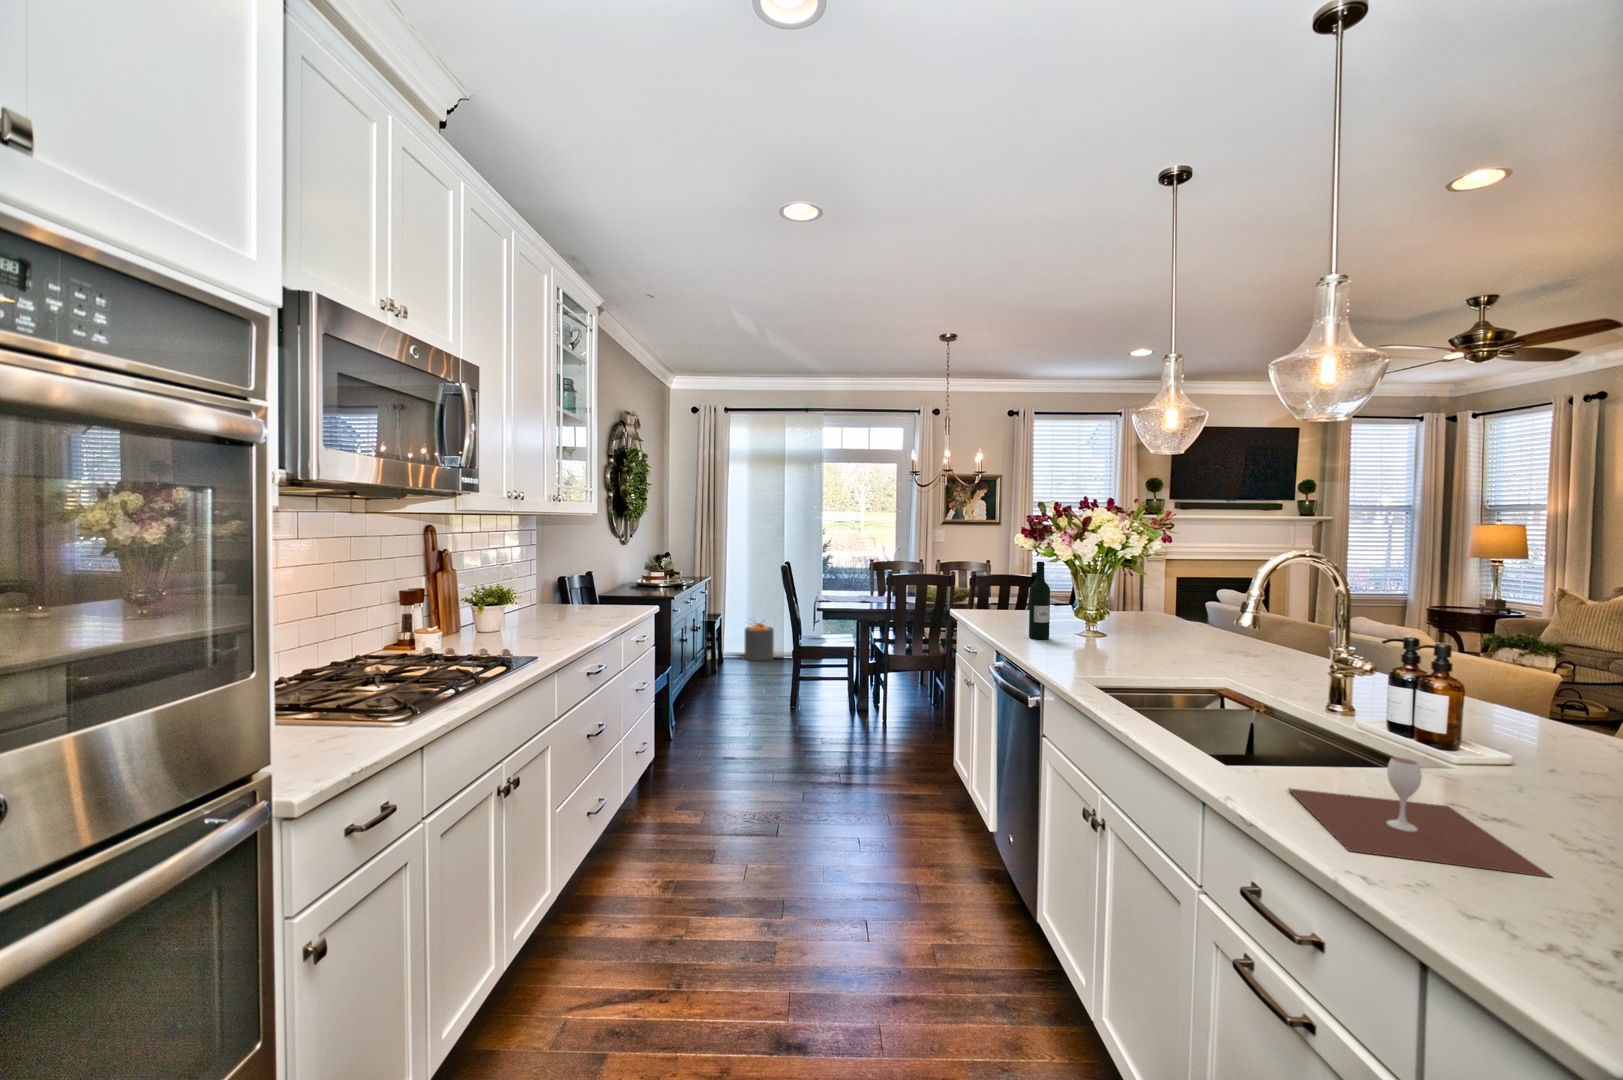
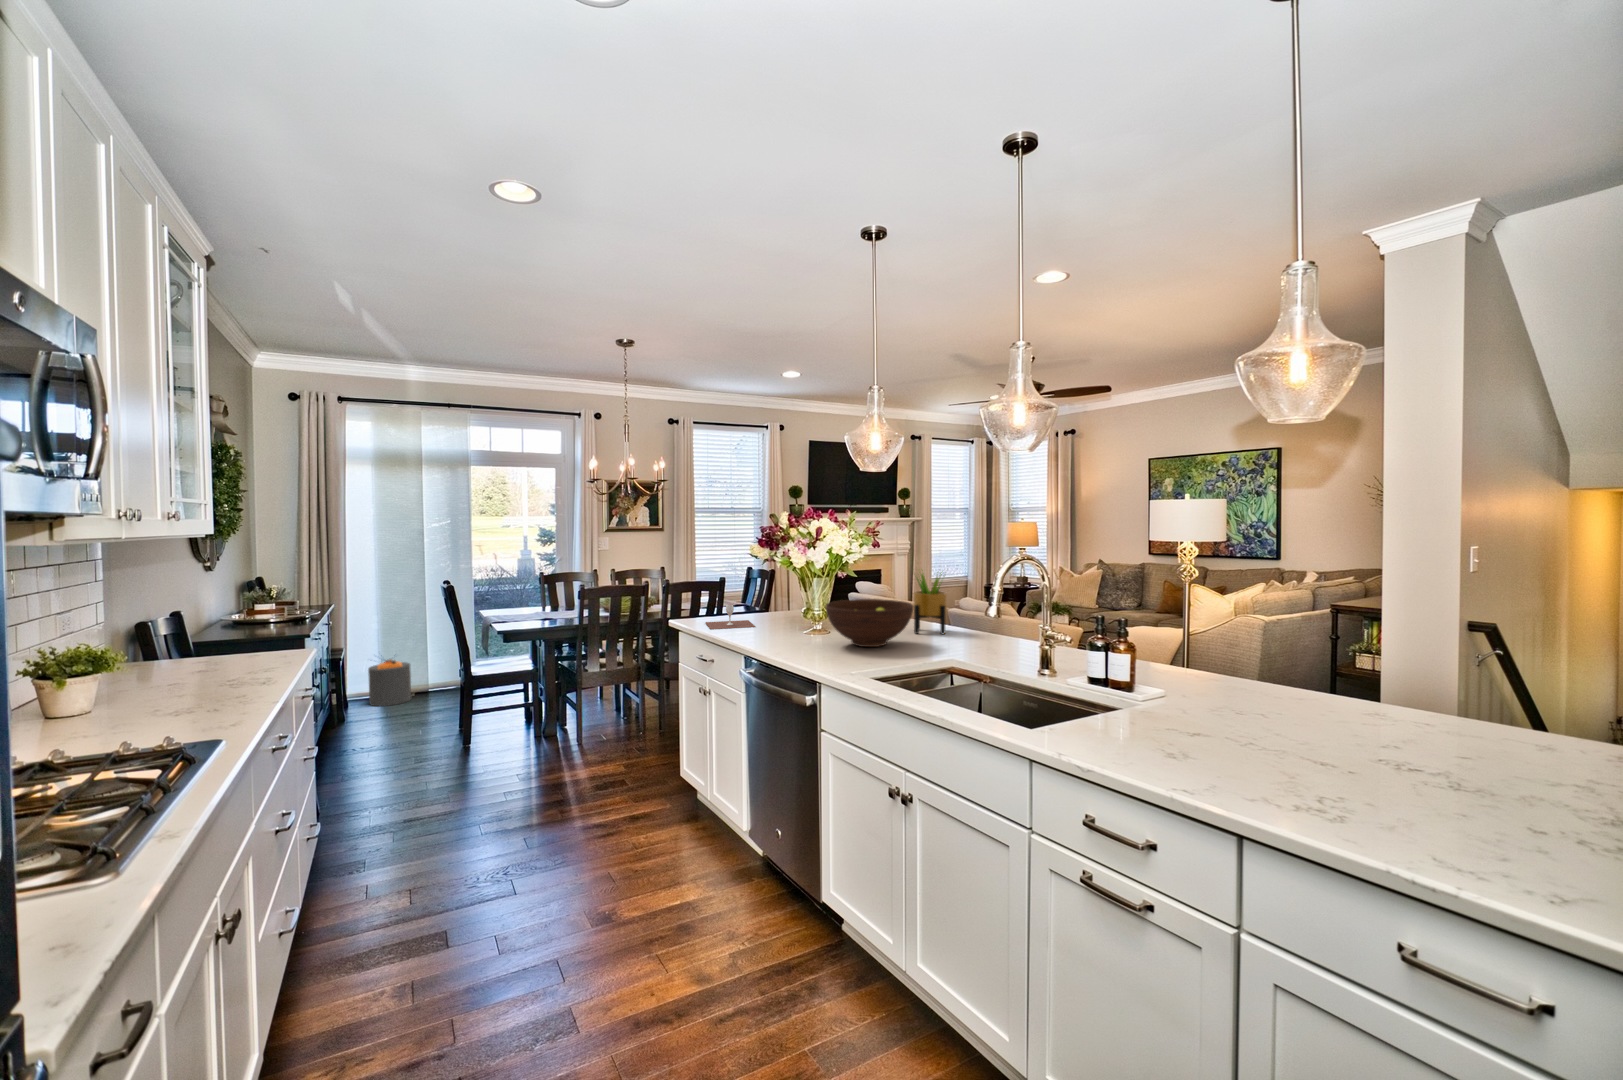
wine bottle: present [1029,562,1050,639] -> none [772,569,790,643]
potted plant: none [1212,565,1266,653] -> present [914,570,947,634]
fruit bowl: none [1083,600,1194,655] -> present [826,599,913,647]
wine glass: present [1289,757,1552,877] -> present [706,604,755,629]

